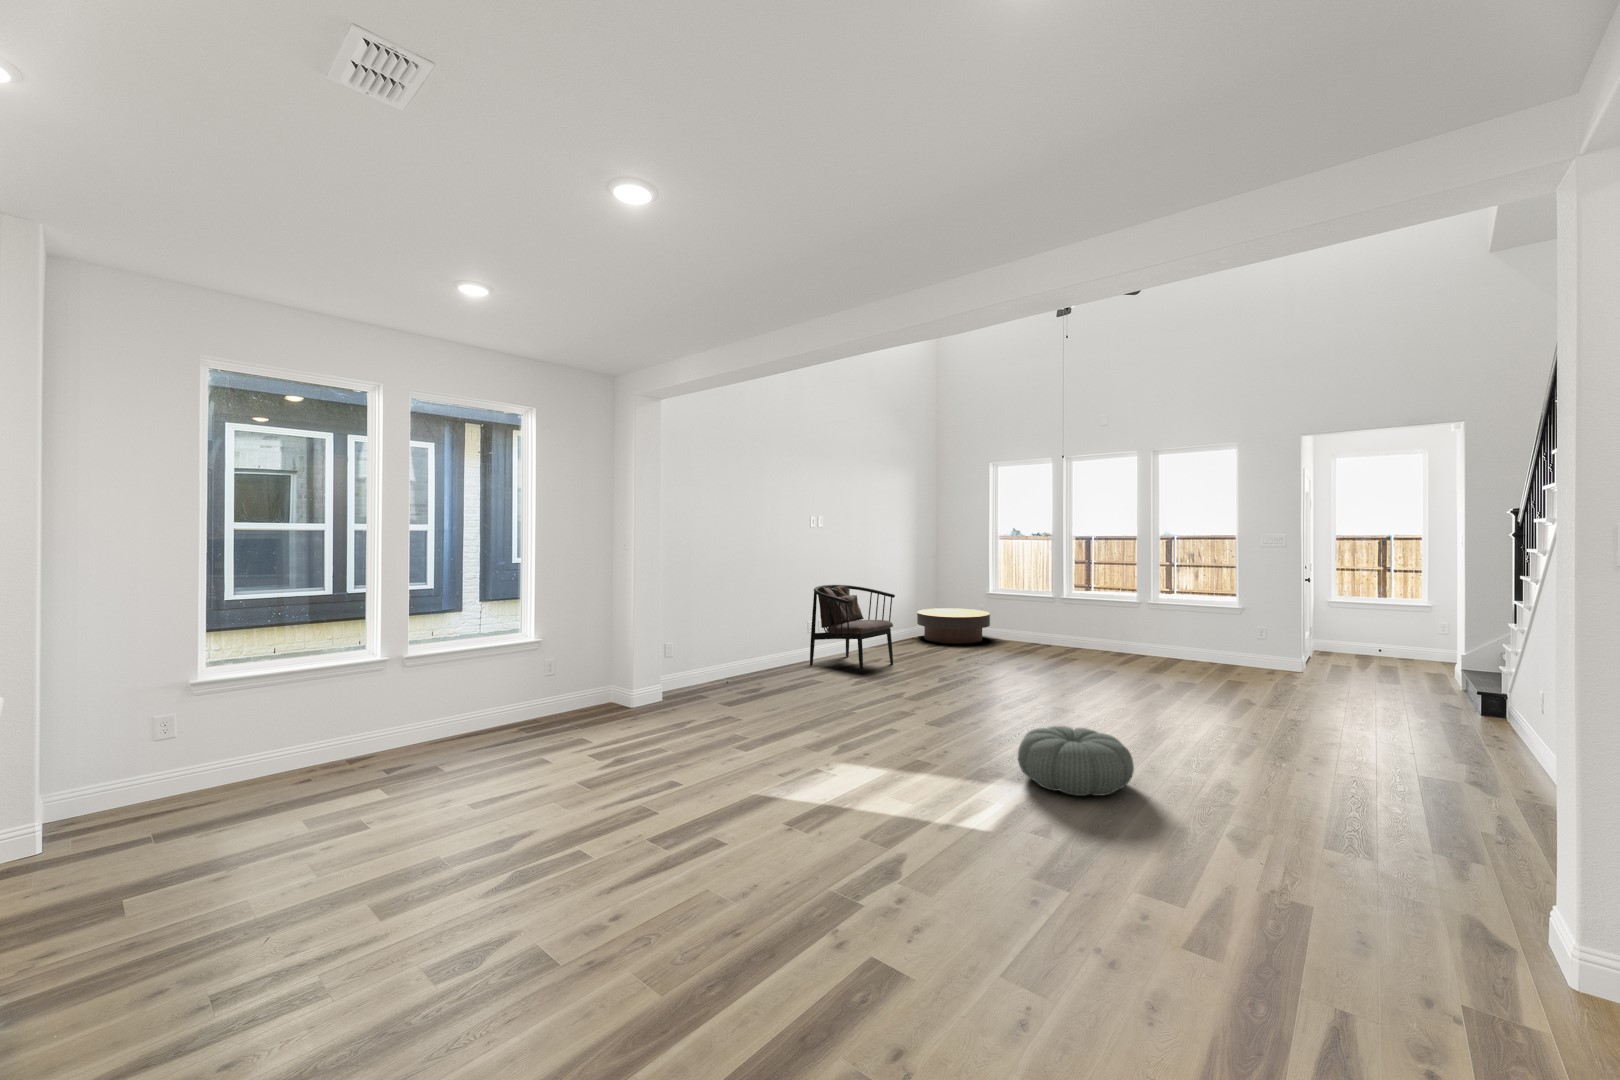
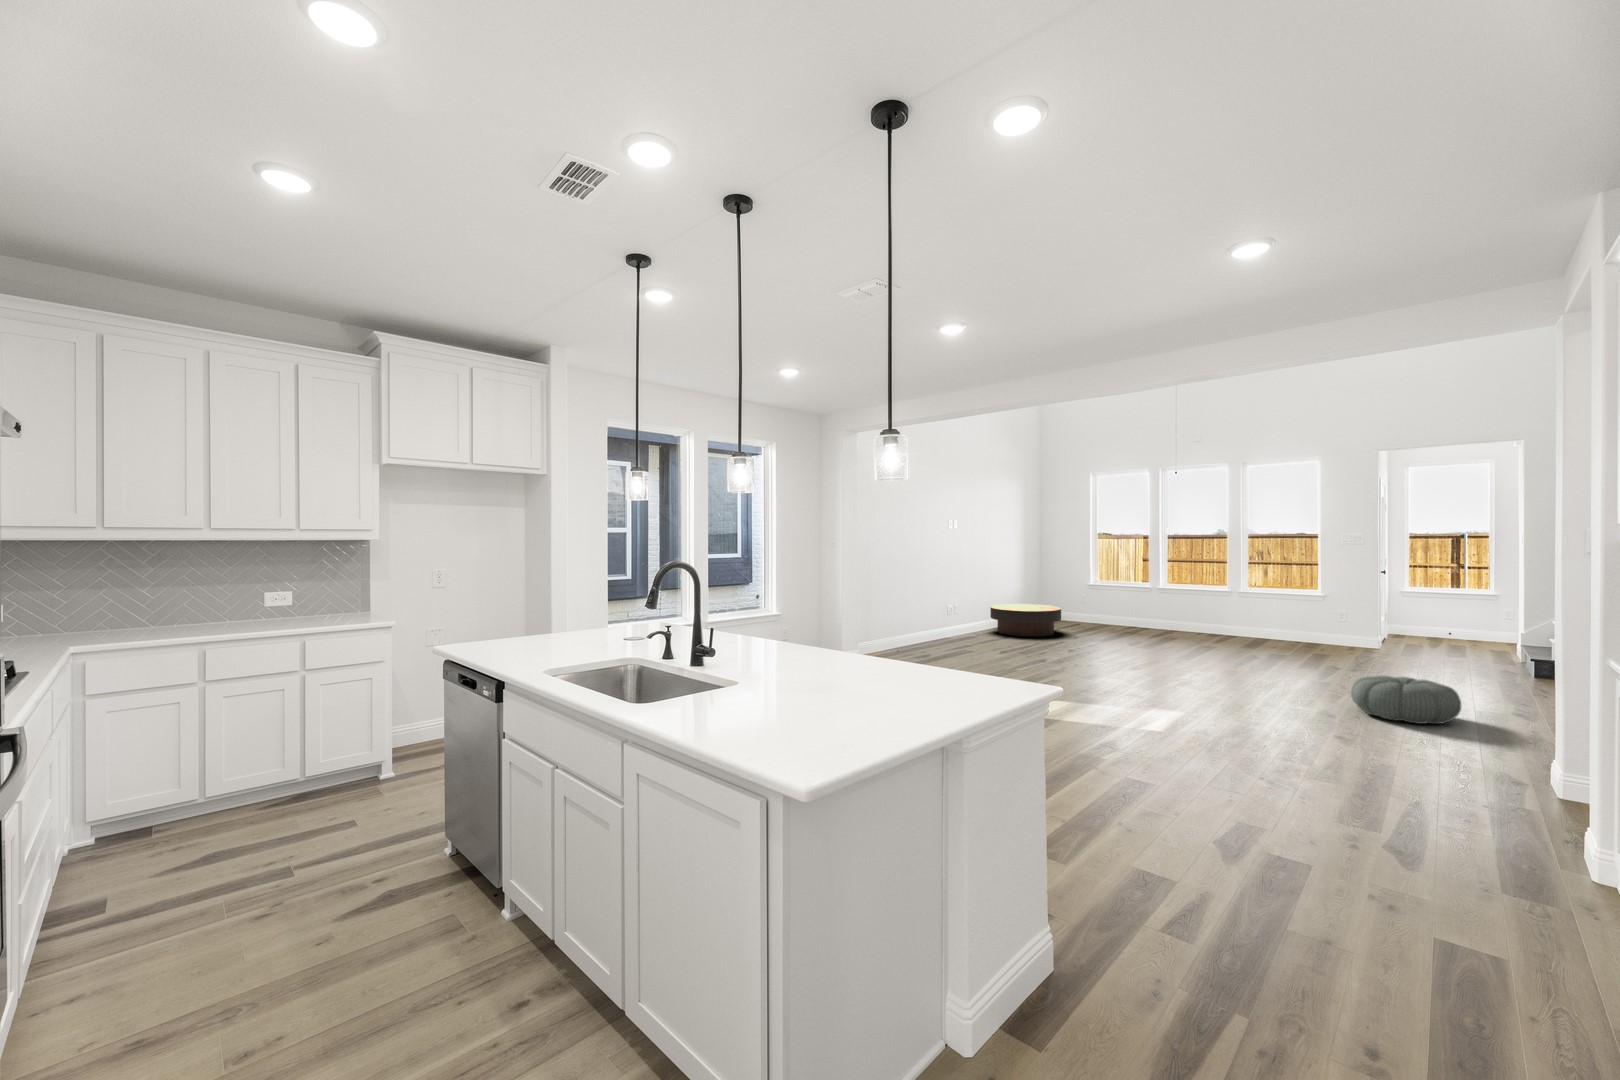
armchair: present [810,585,895,673] -> none [896,579,974,660]
pouf: present [1018,726,1134,796] -> present [1351,675,1461,724]

